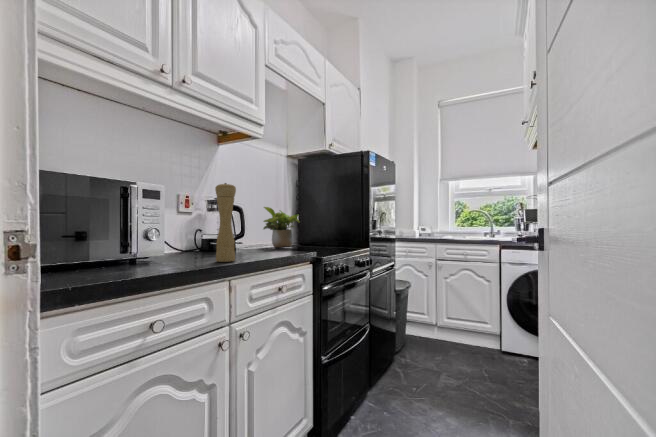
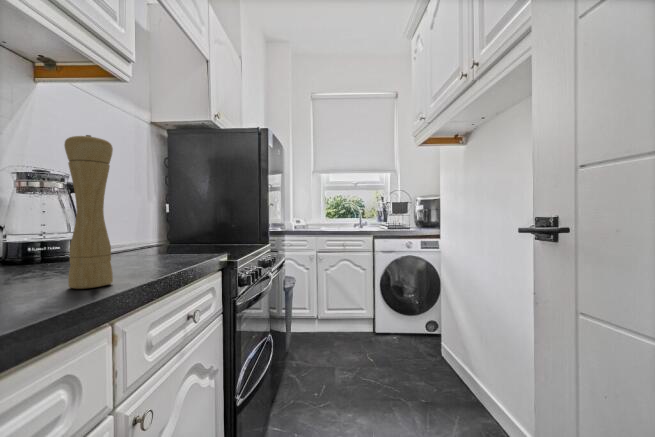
potted plant: present [263,207,300,248] -> none [122,190,183,252]

